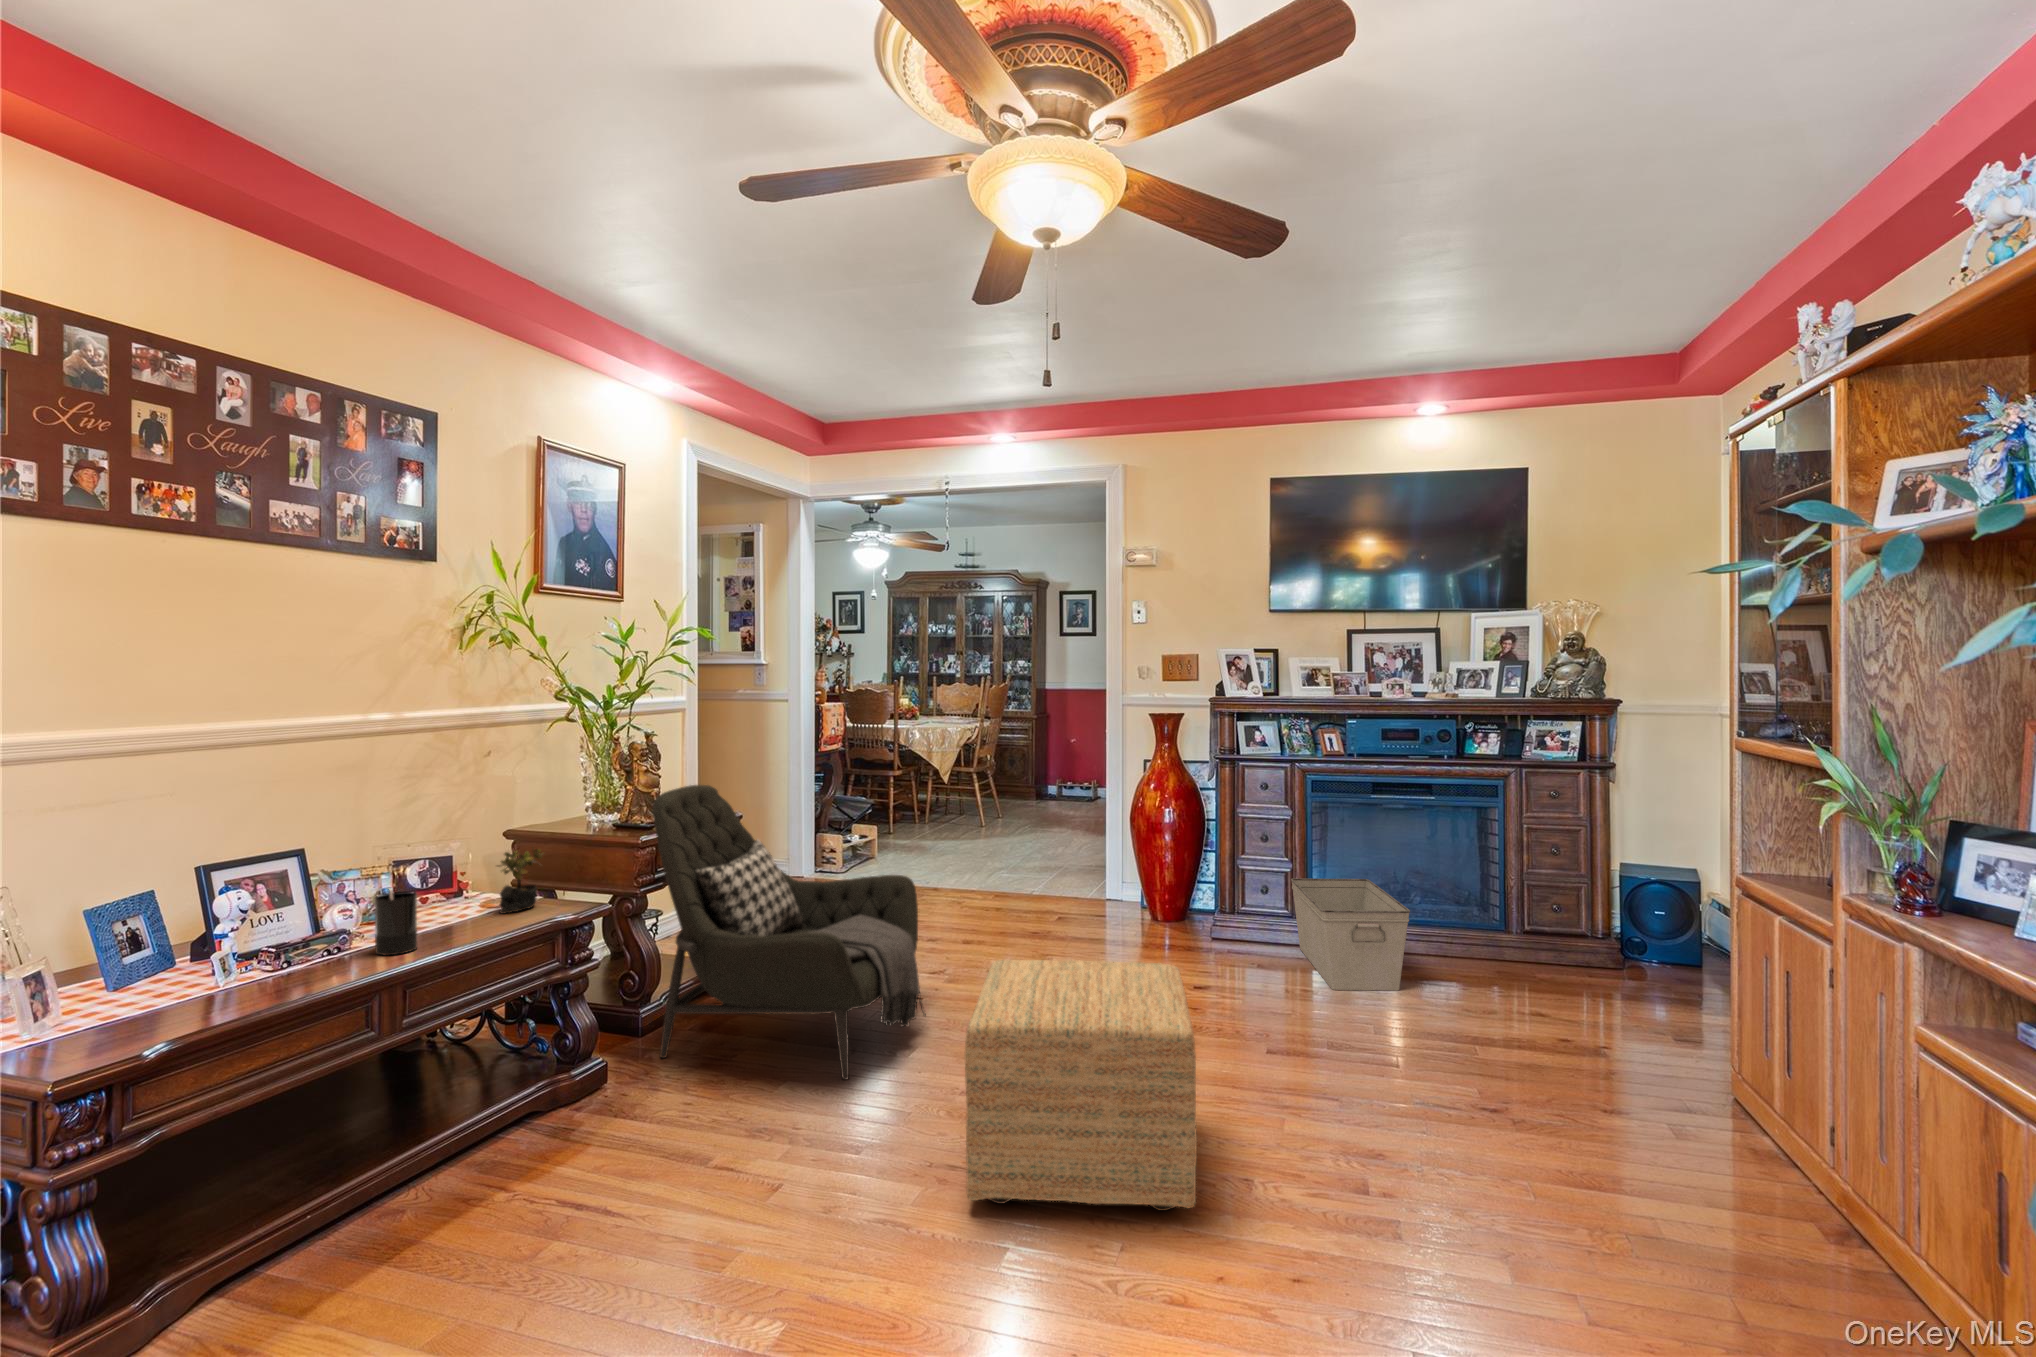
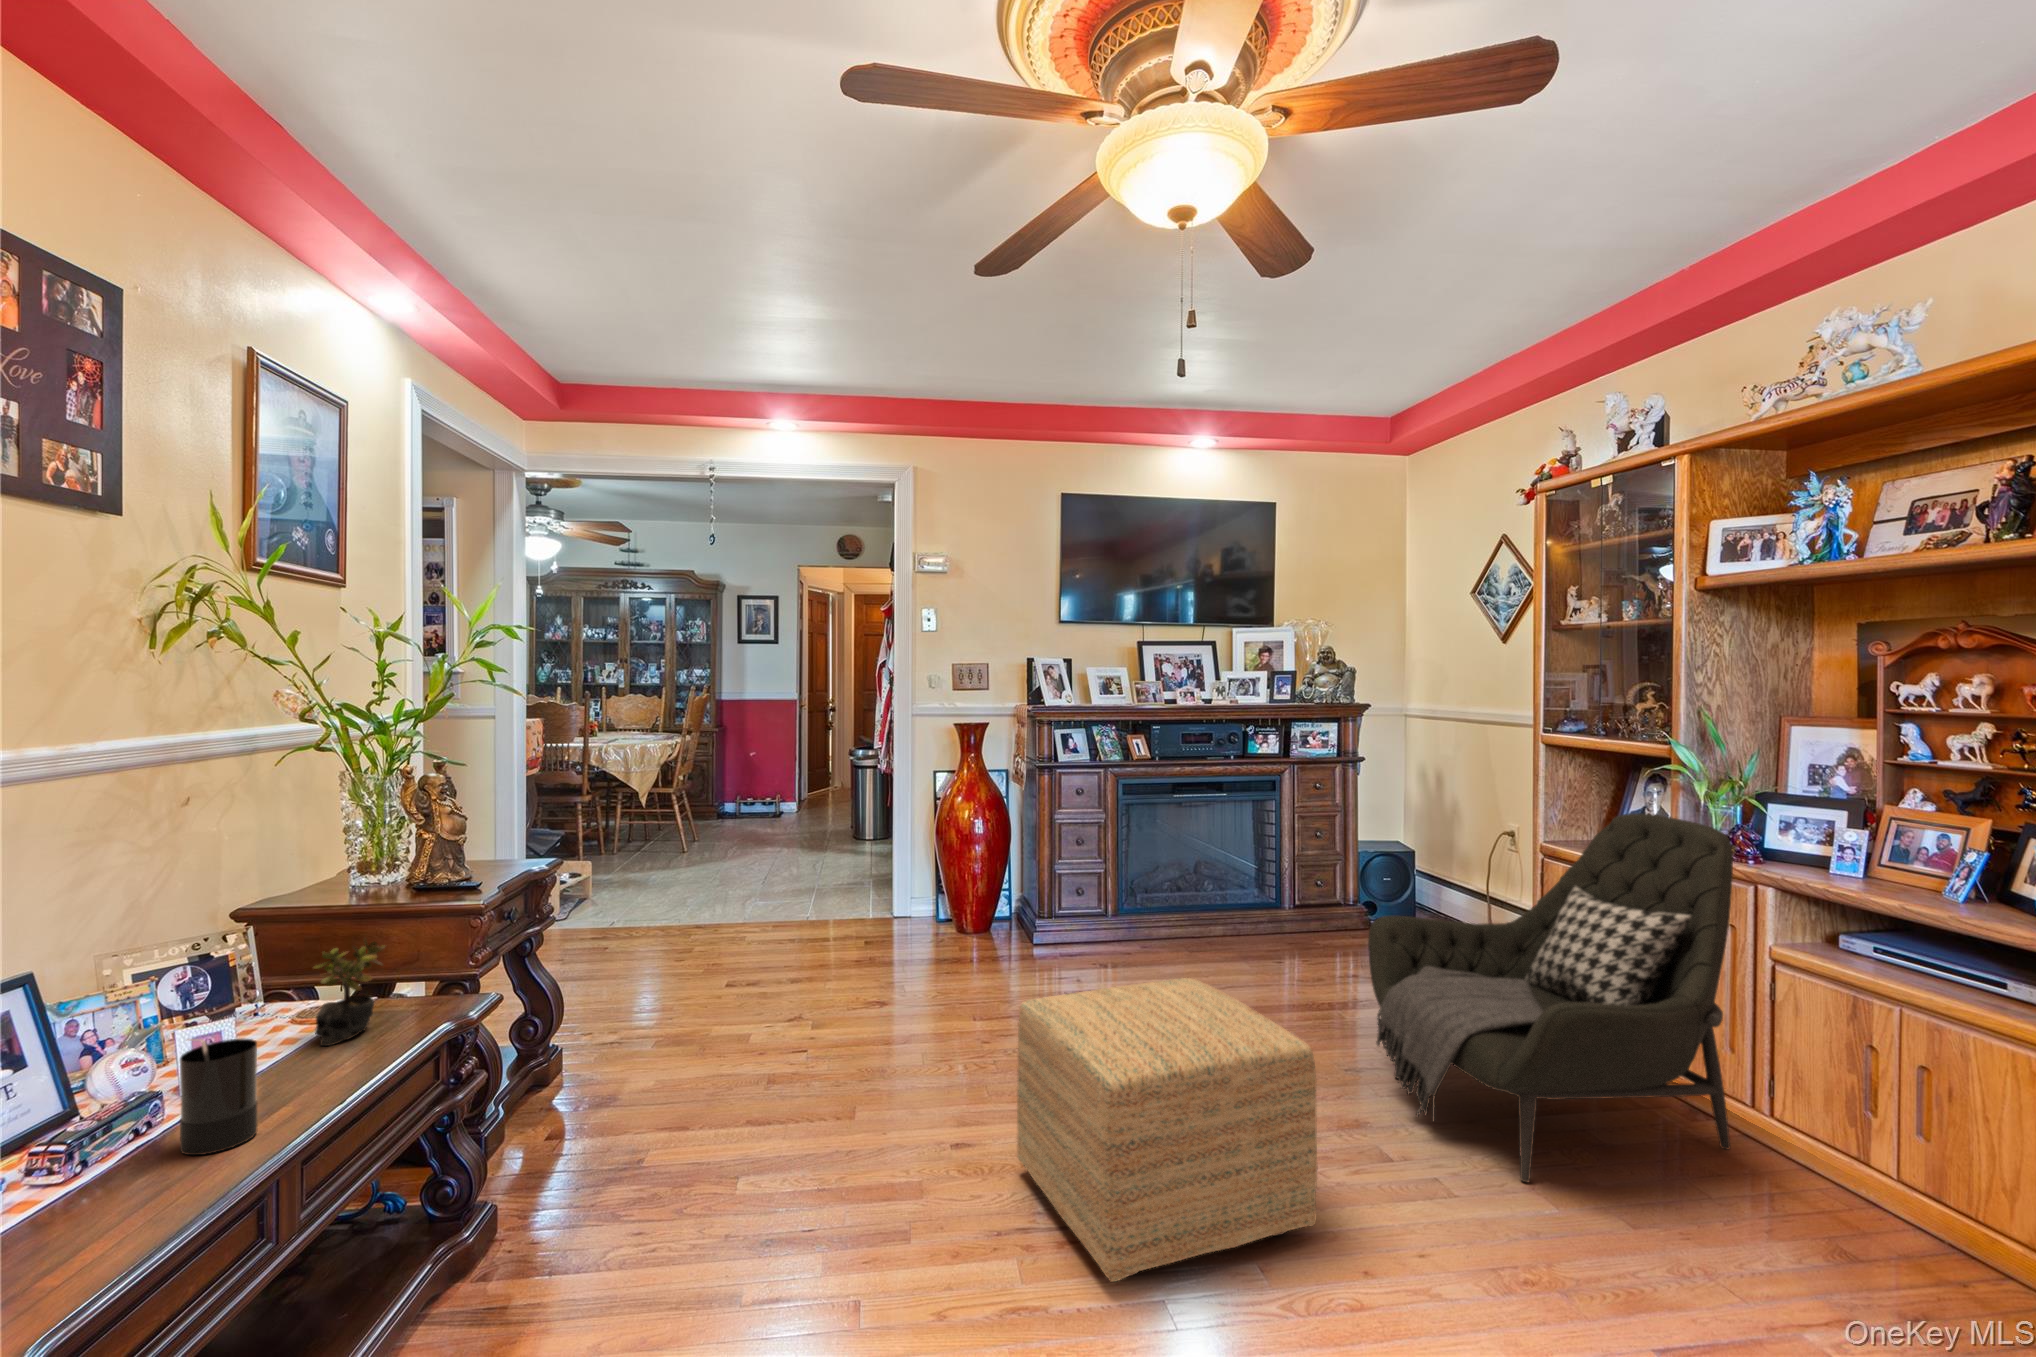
armchair: present [653,785,926,1080] -> present [1368,813,1733,1182]
storage bin: present [1291,878,1410,991] -> none [1110,871,1240,977]

